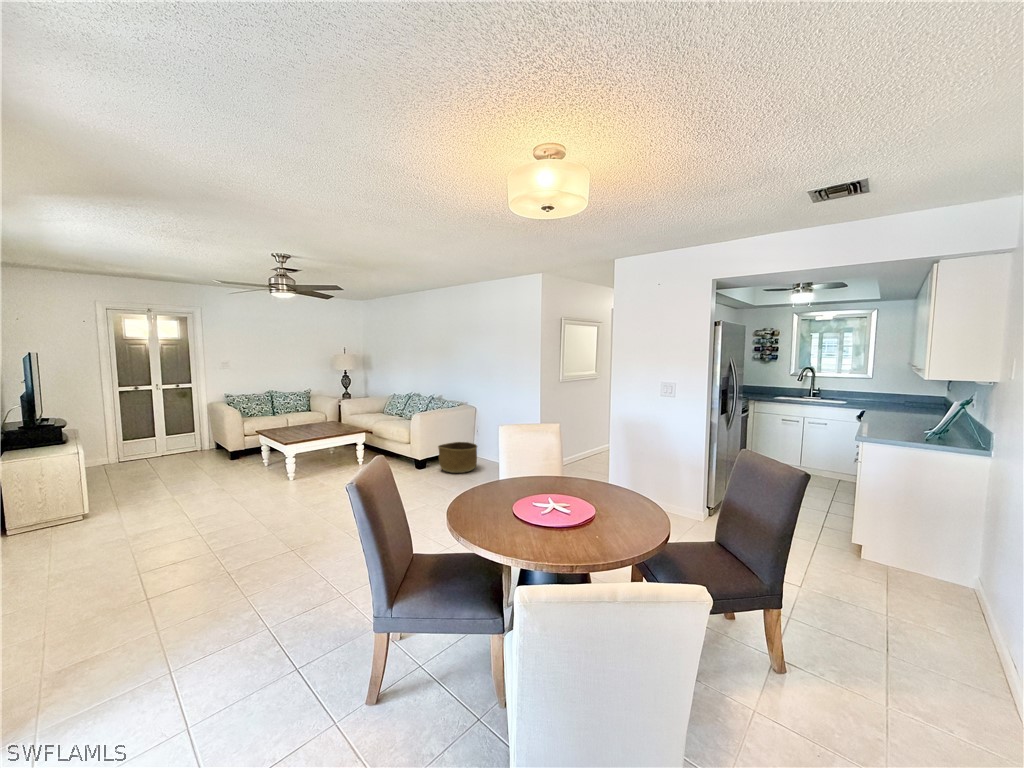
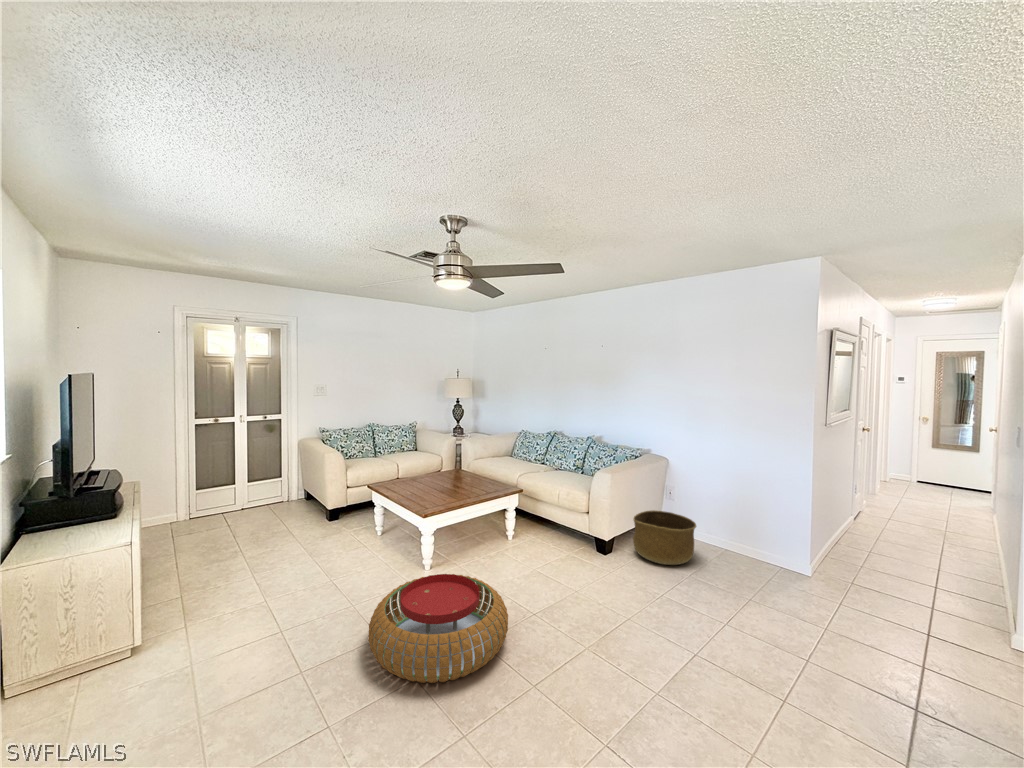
pouf: none [232,473,324,521] -> present [368,574,508,683]

